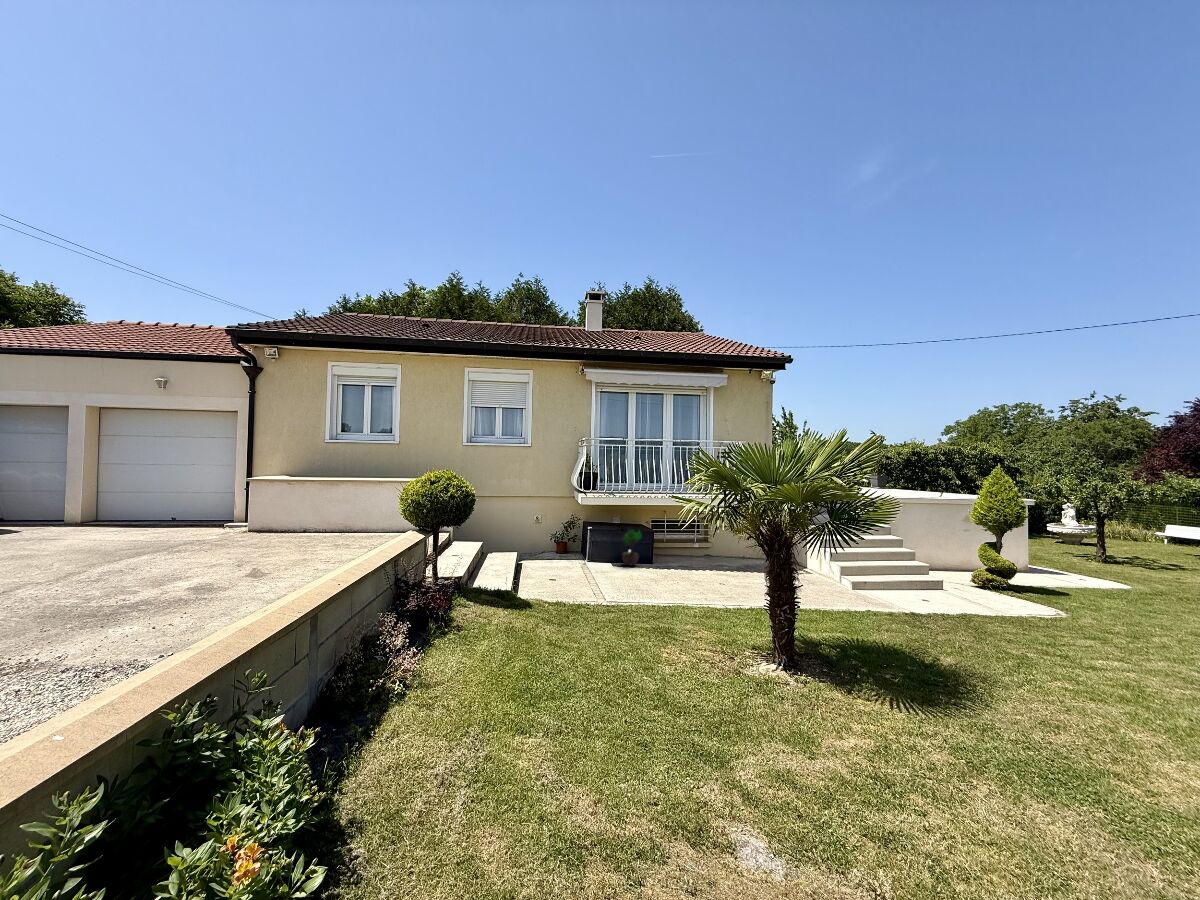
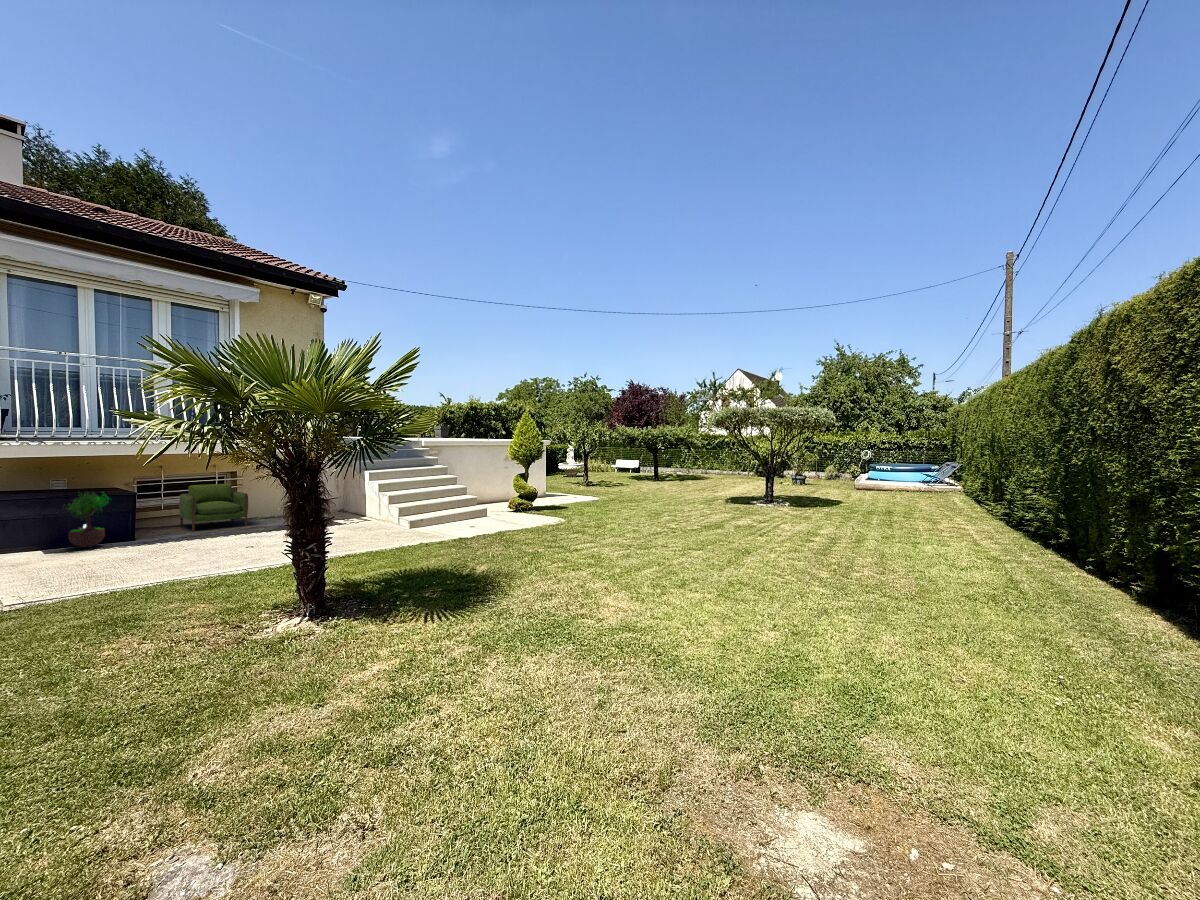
armchair: none [674,527,717,563] -> present [179,484,248,531]

